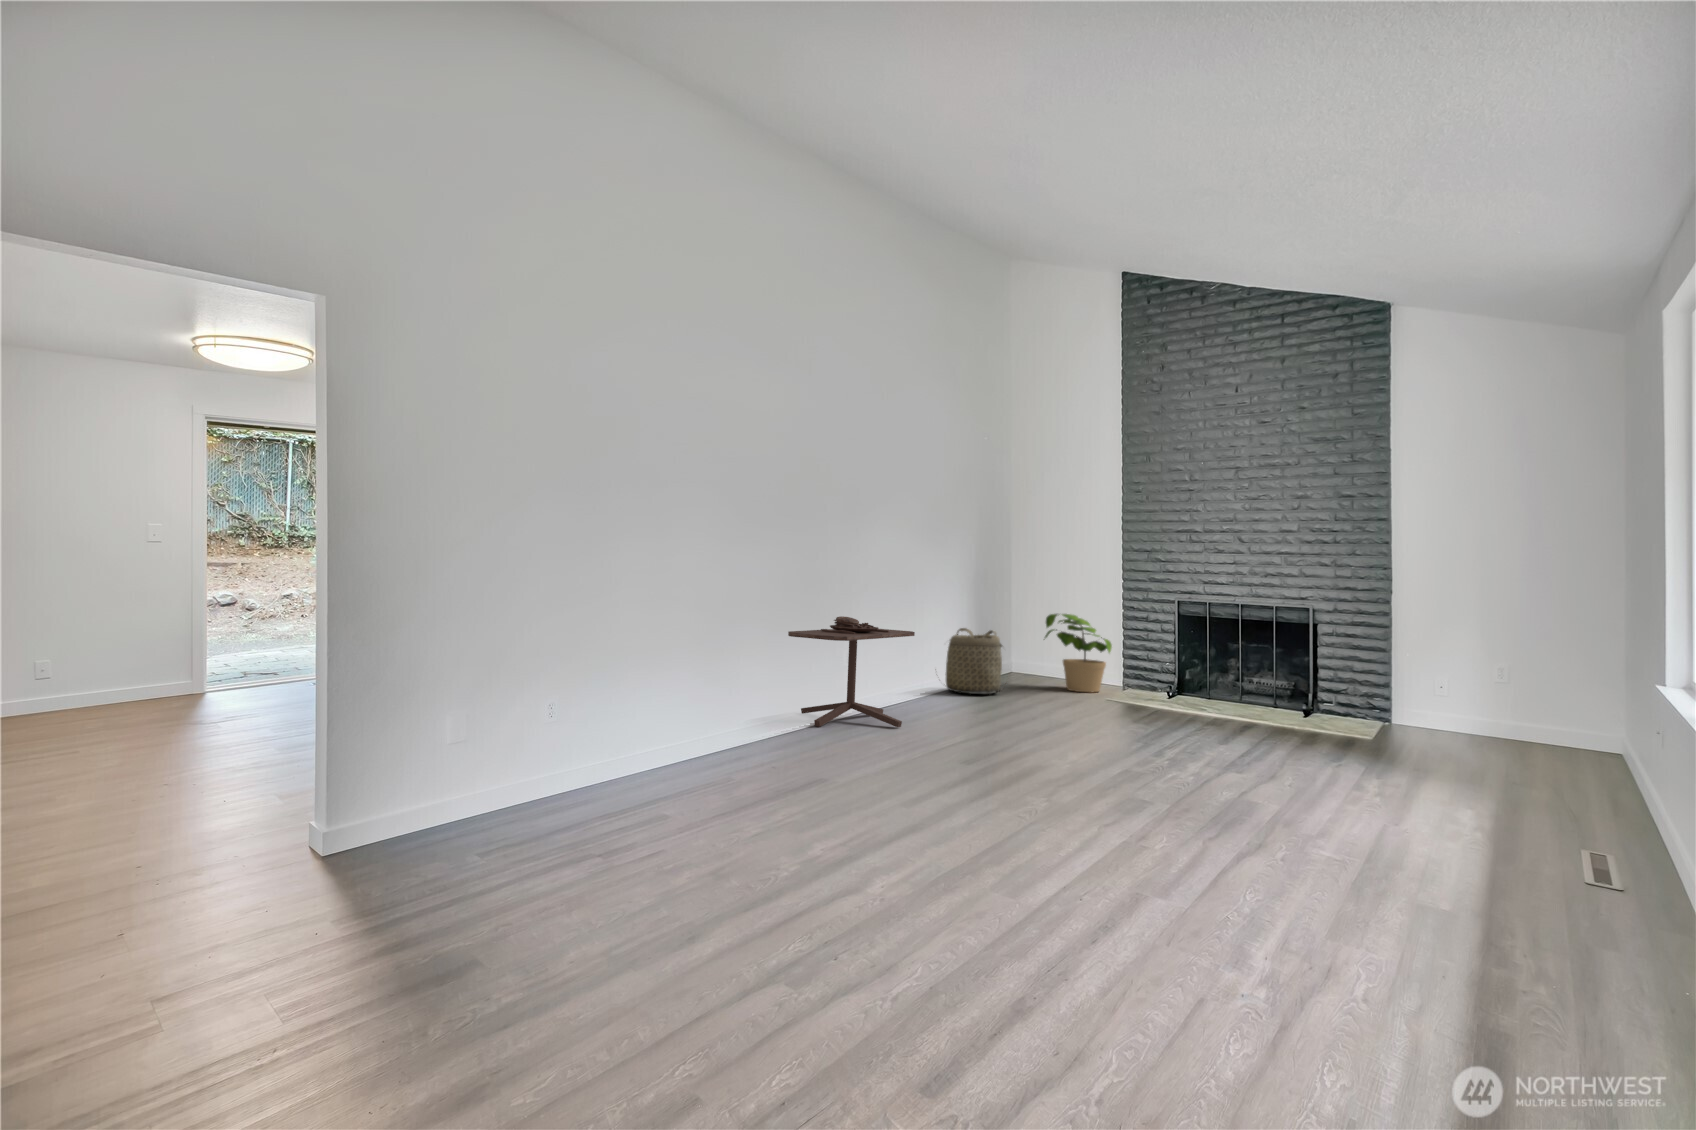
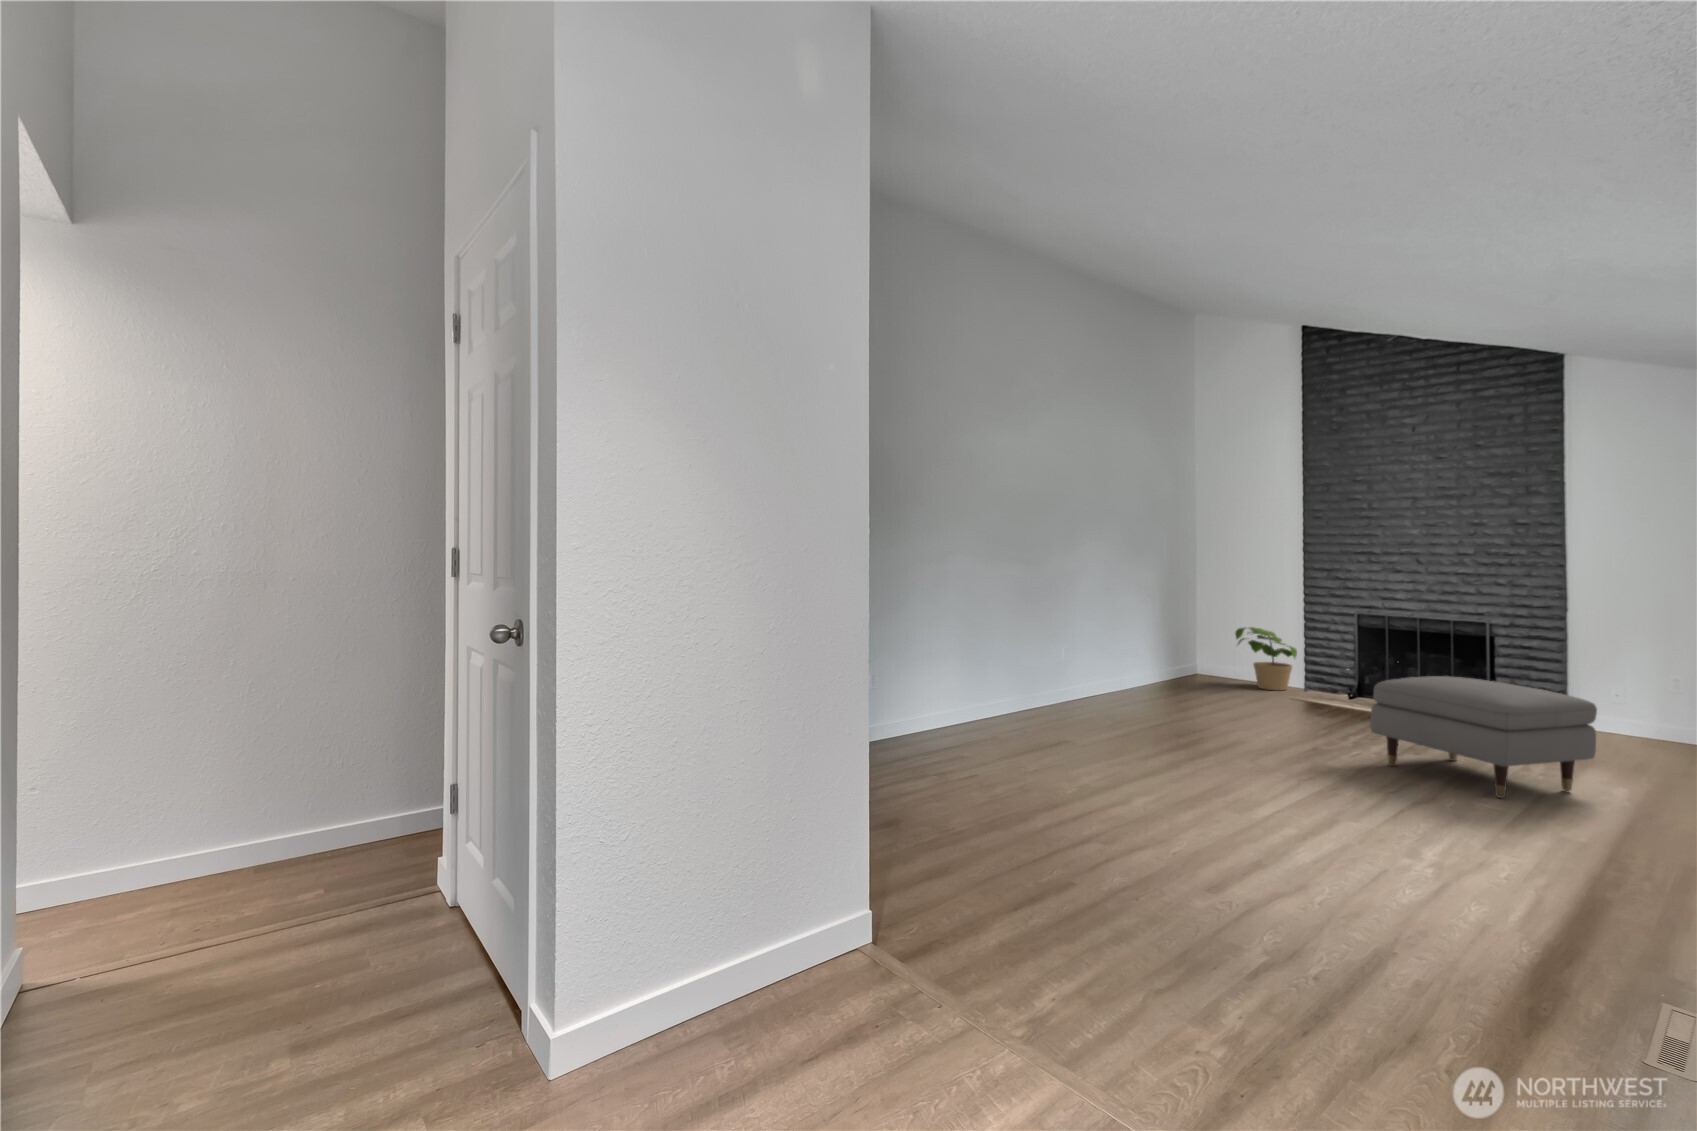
side table: present [788,616,915,727] -> none [1017,641,1117,726]
basket: present [946,628,1002,694] -> none [1142,640,1203,693]
ottoman: none [1214,655,1448,789] -> present [1370,676,1597,798]

